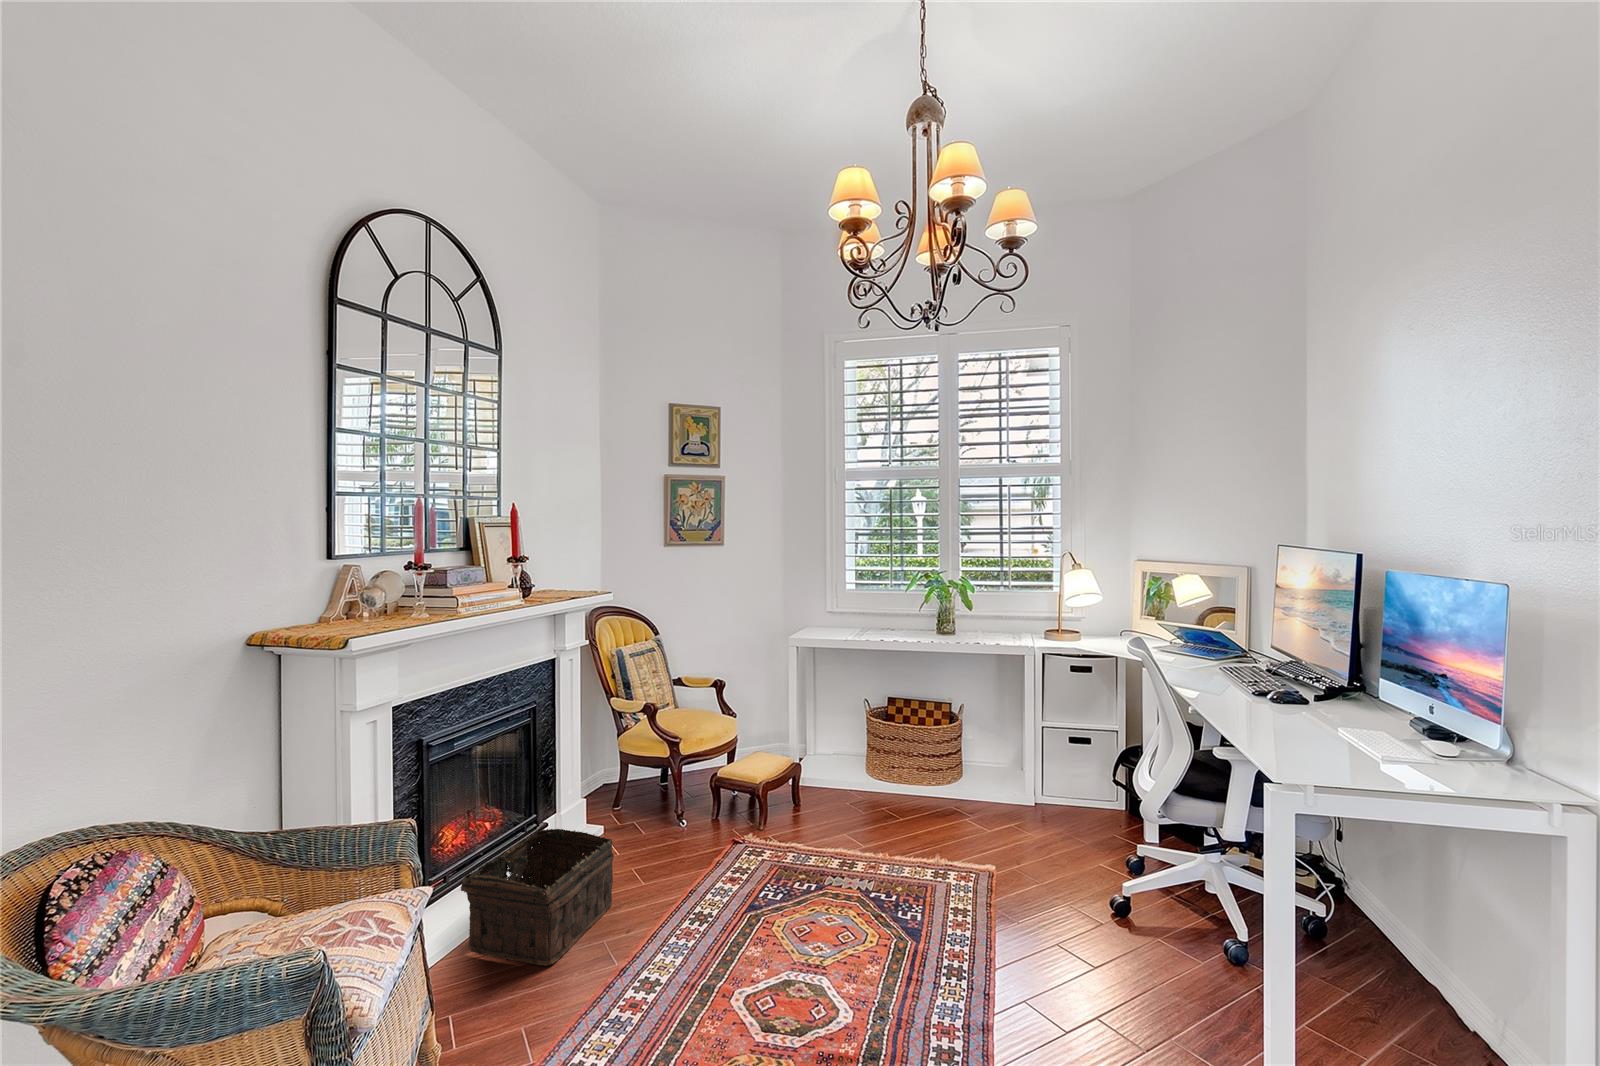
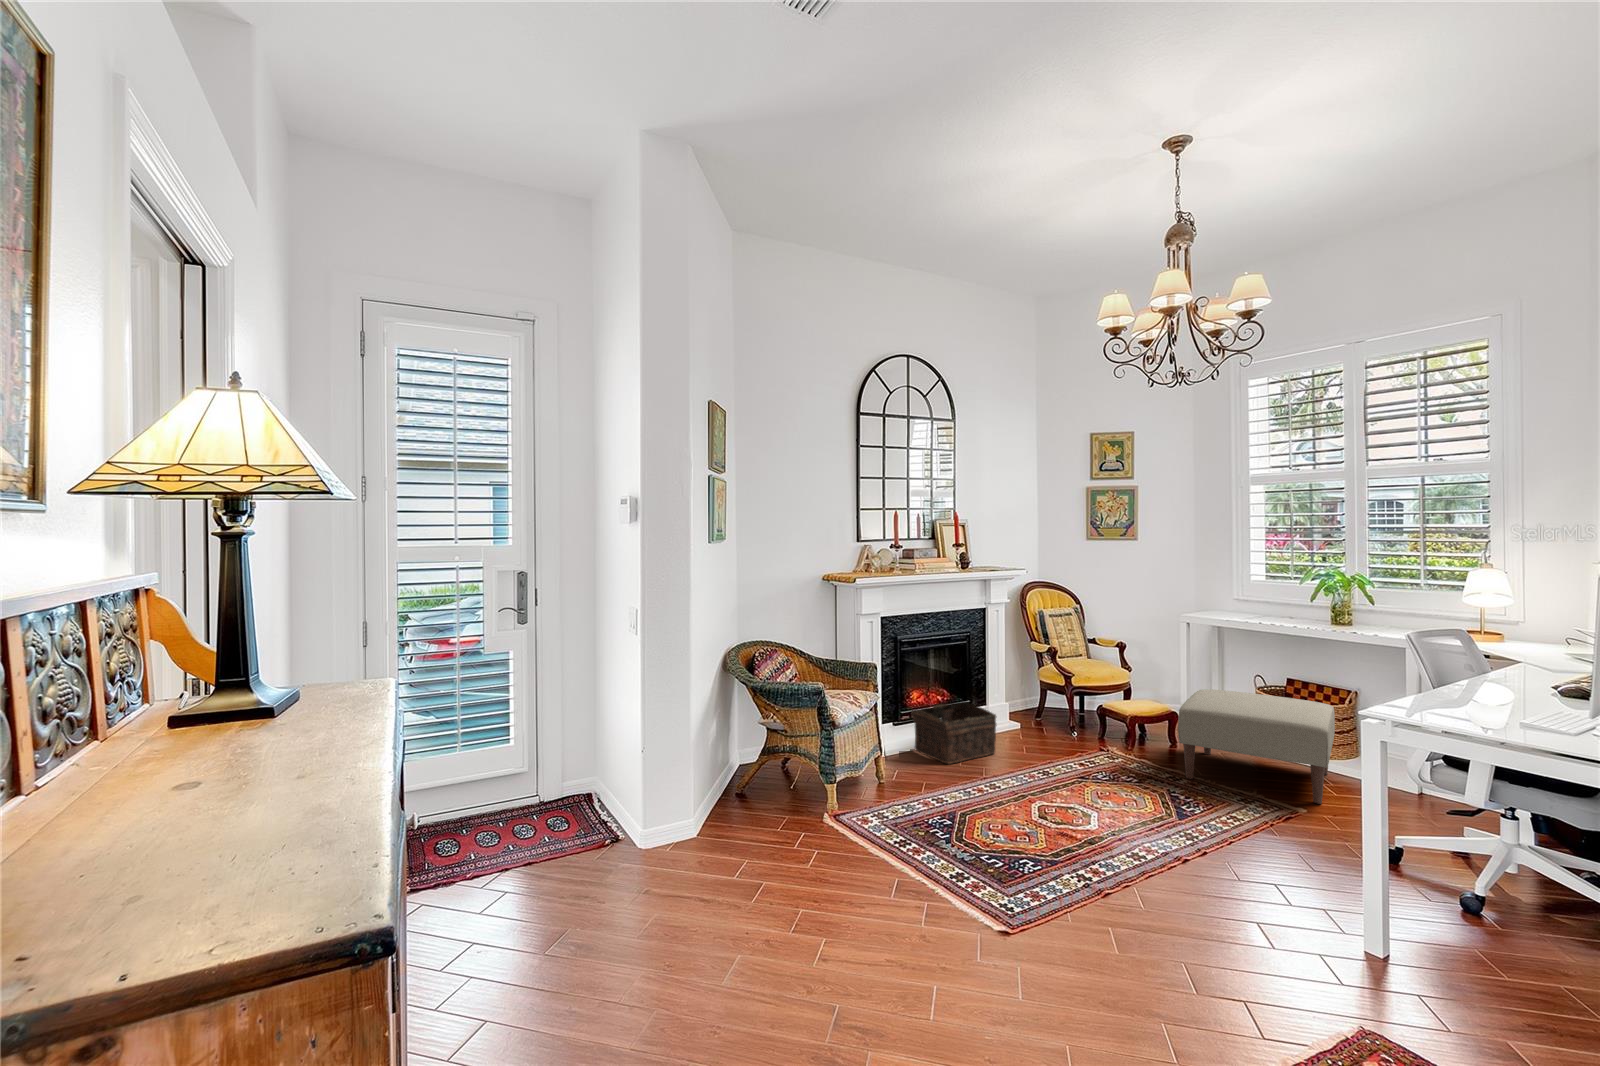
ottoman: none [833,724,1010,859] -> present [1178,689,1335,804]

